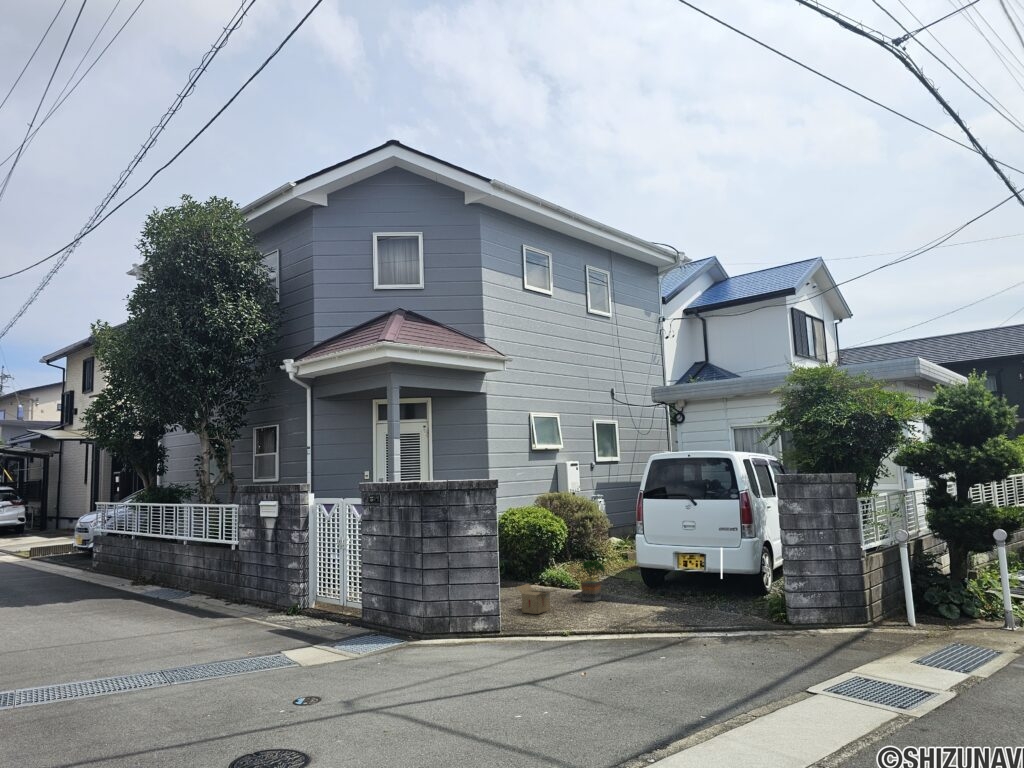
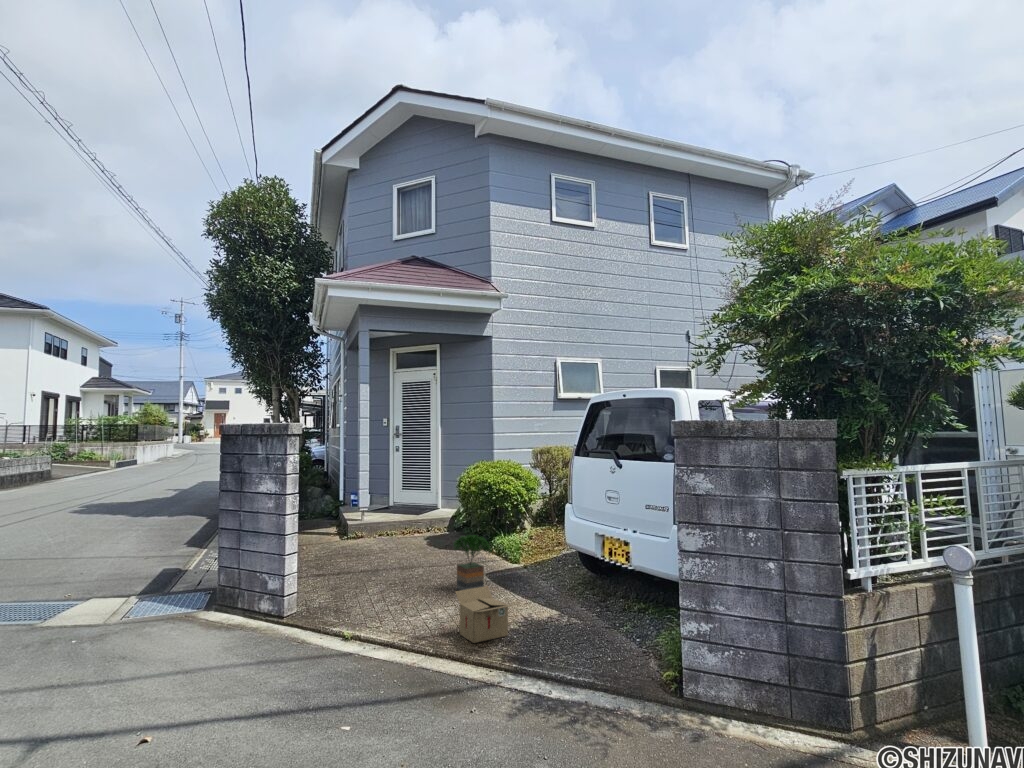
cardboard box: present [517,584,550,614] -> present [455,586,512,643]

